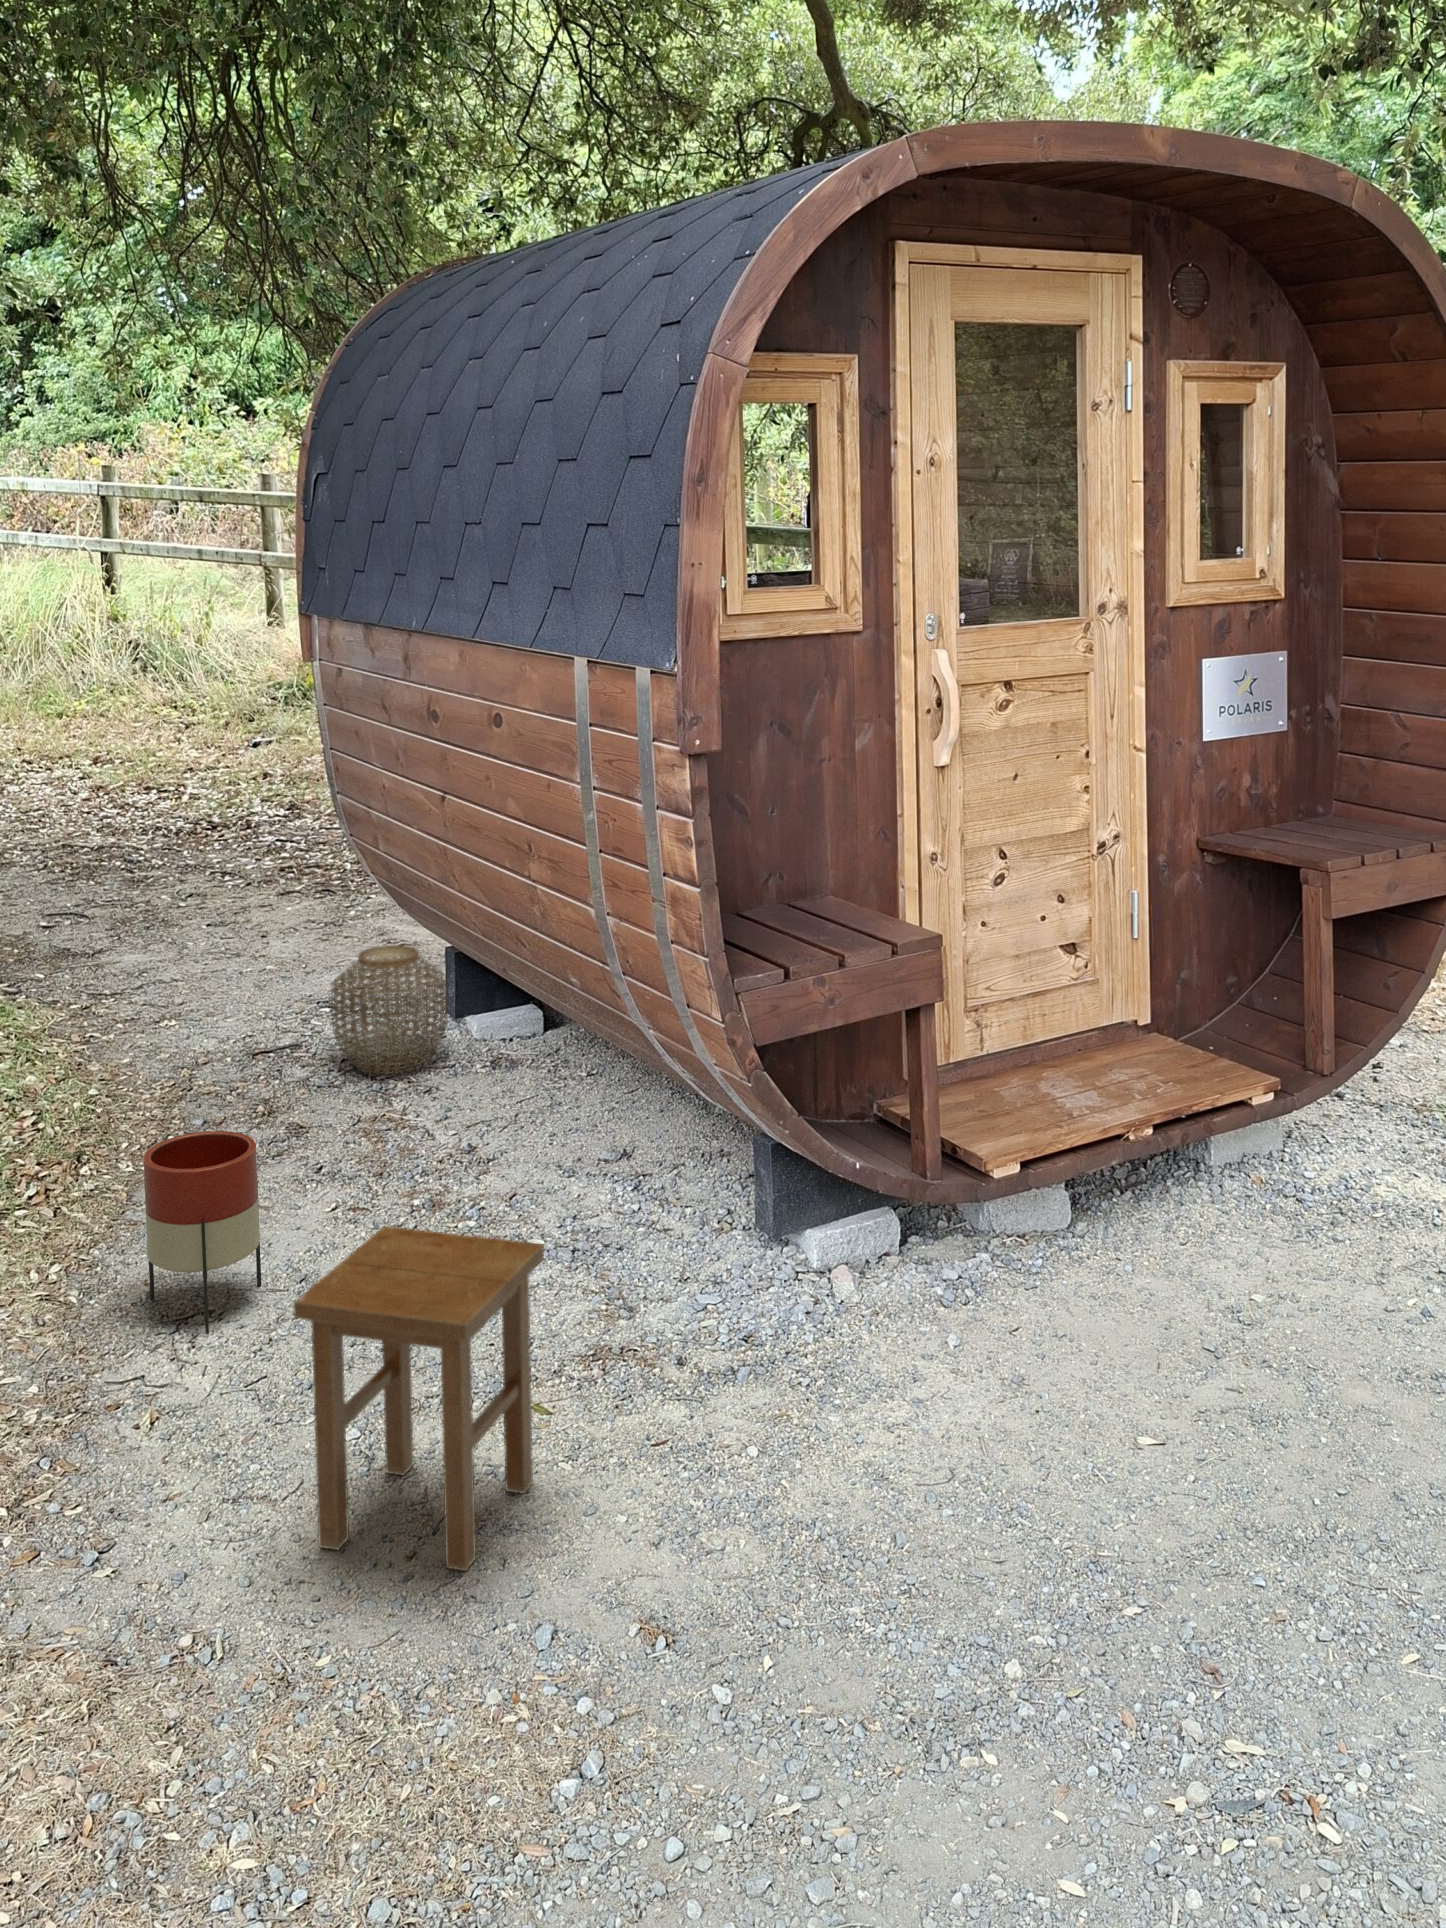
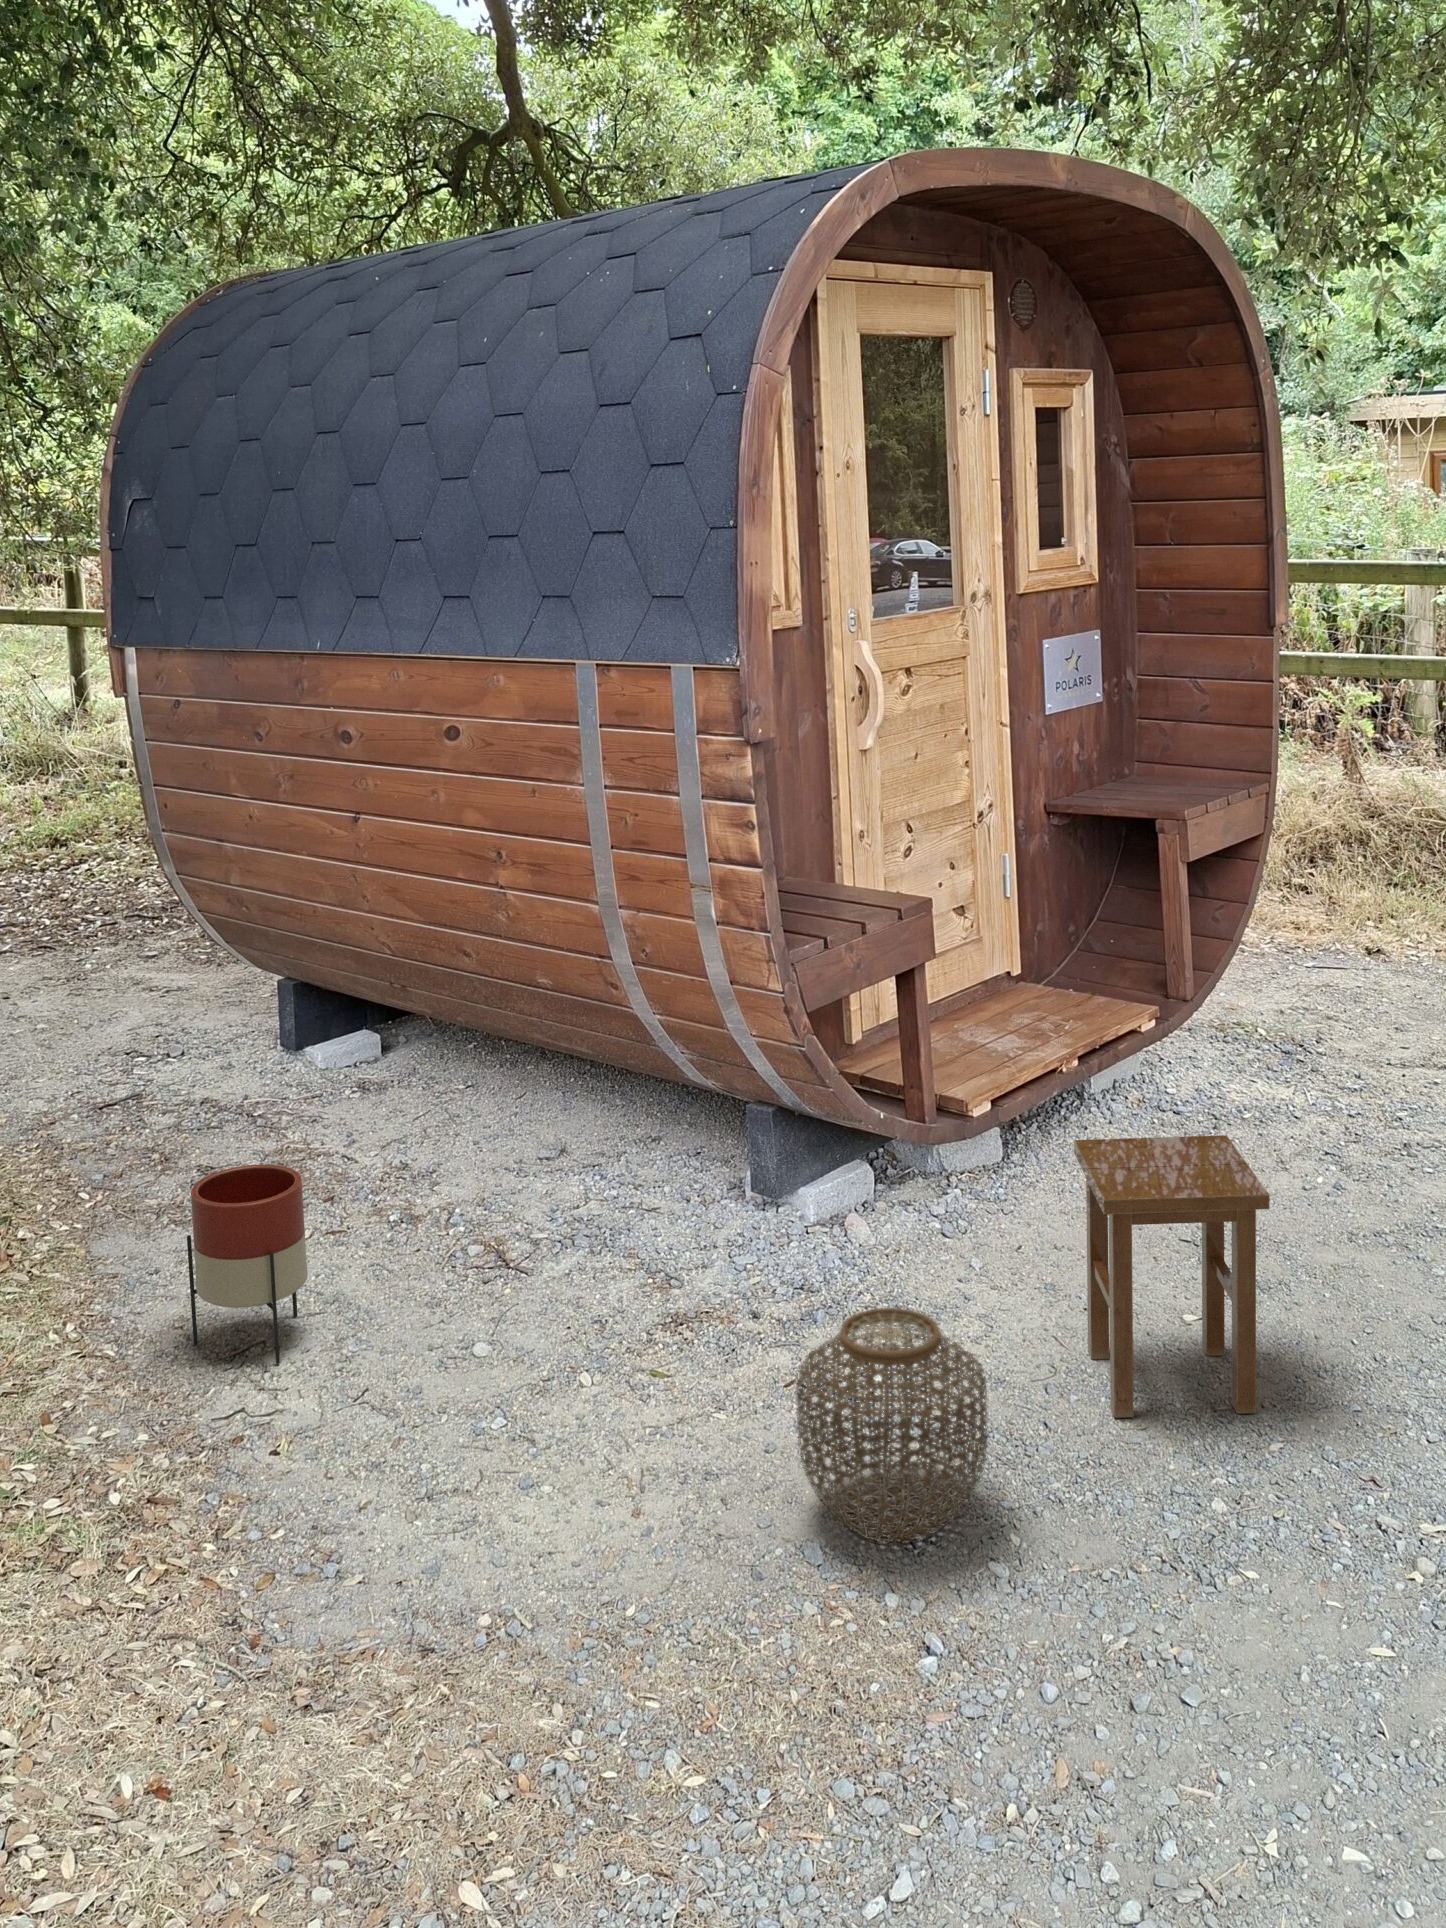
woven basket: present [331,945,447,1075] -> present [796,1308,988,1542]
stool: present [293,1226,544,1571] -> present [1074,1135,1269,1418]

